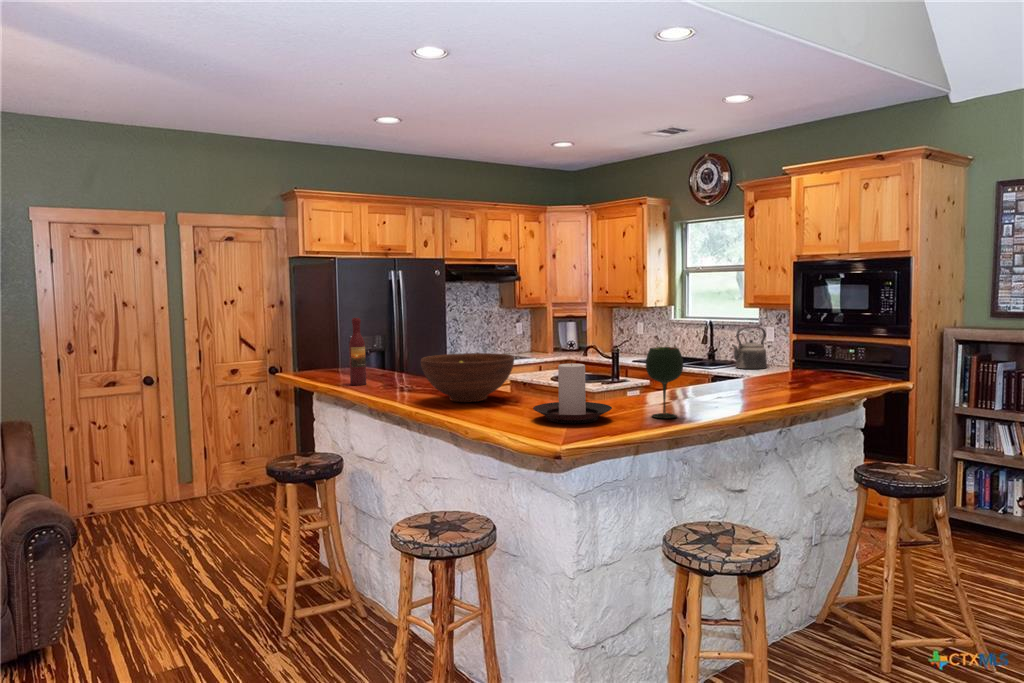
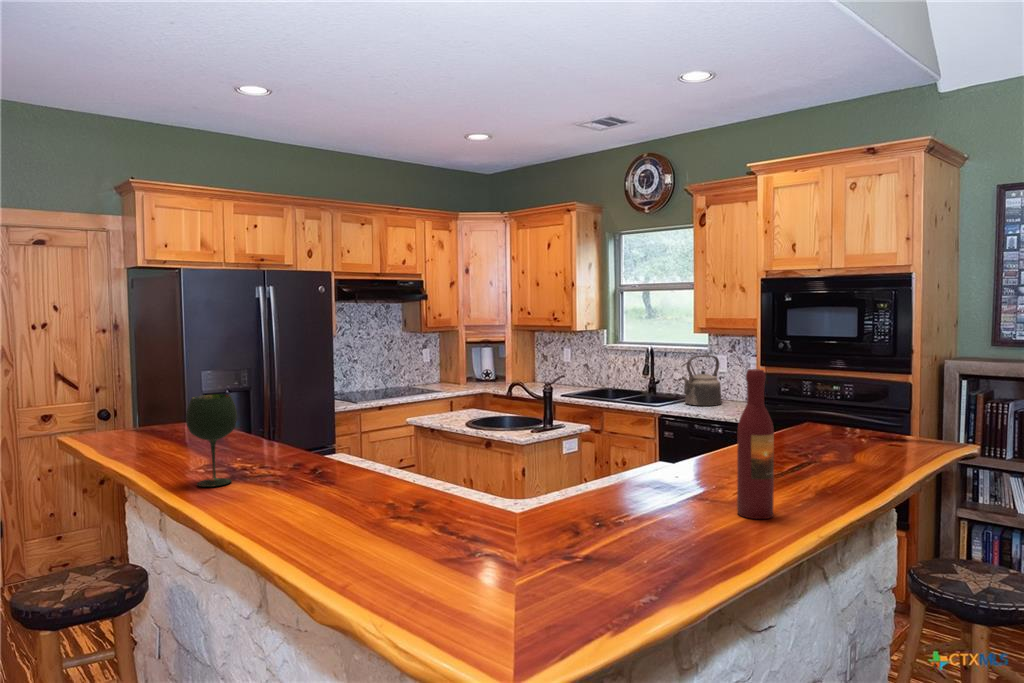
wine bottle: present [349,318,366,385] -> present [737,369,774,519]
wine glass: present [646,347,683,418] -> present [186,394,237,487]
fruit bowl: present [421,353,514,402] -> none [257,418,419,509]
candle holder: present [533,362,612,423] -> none [453,453,600,578]

